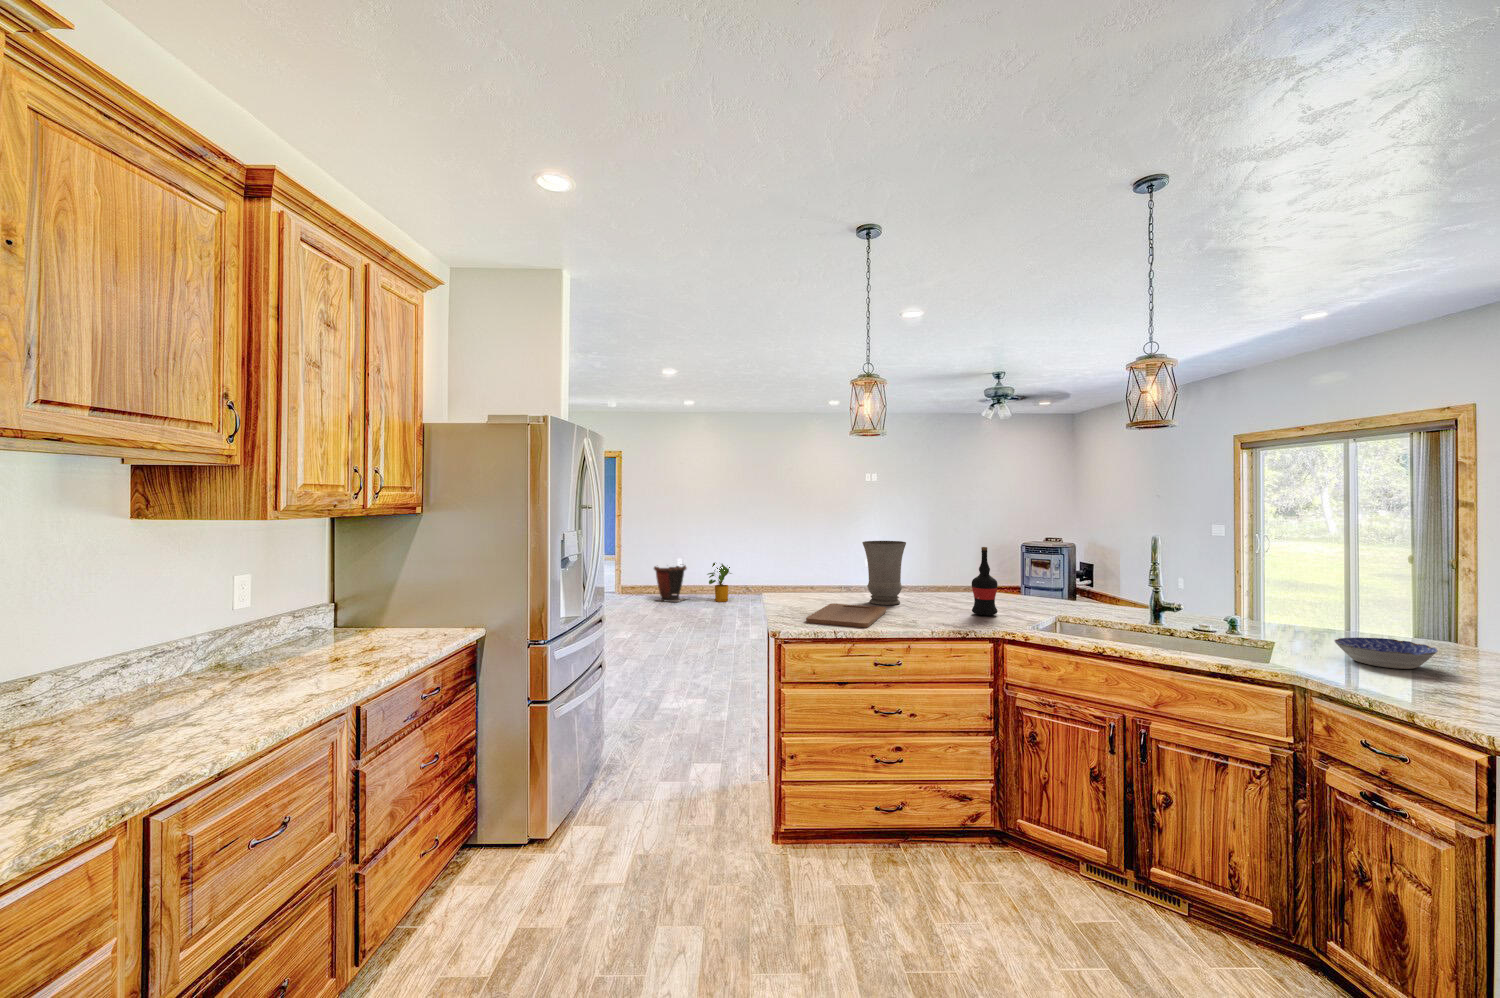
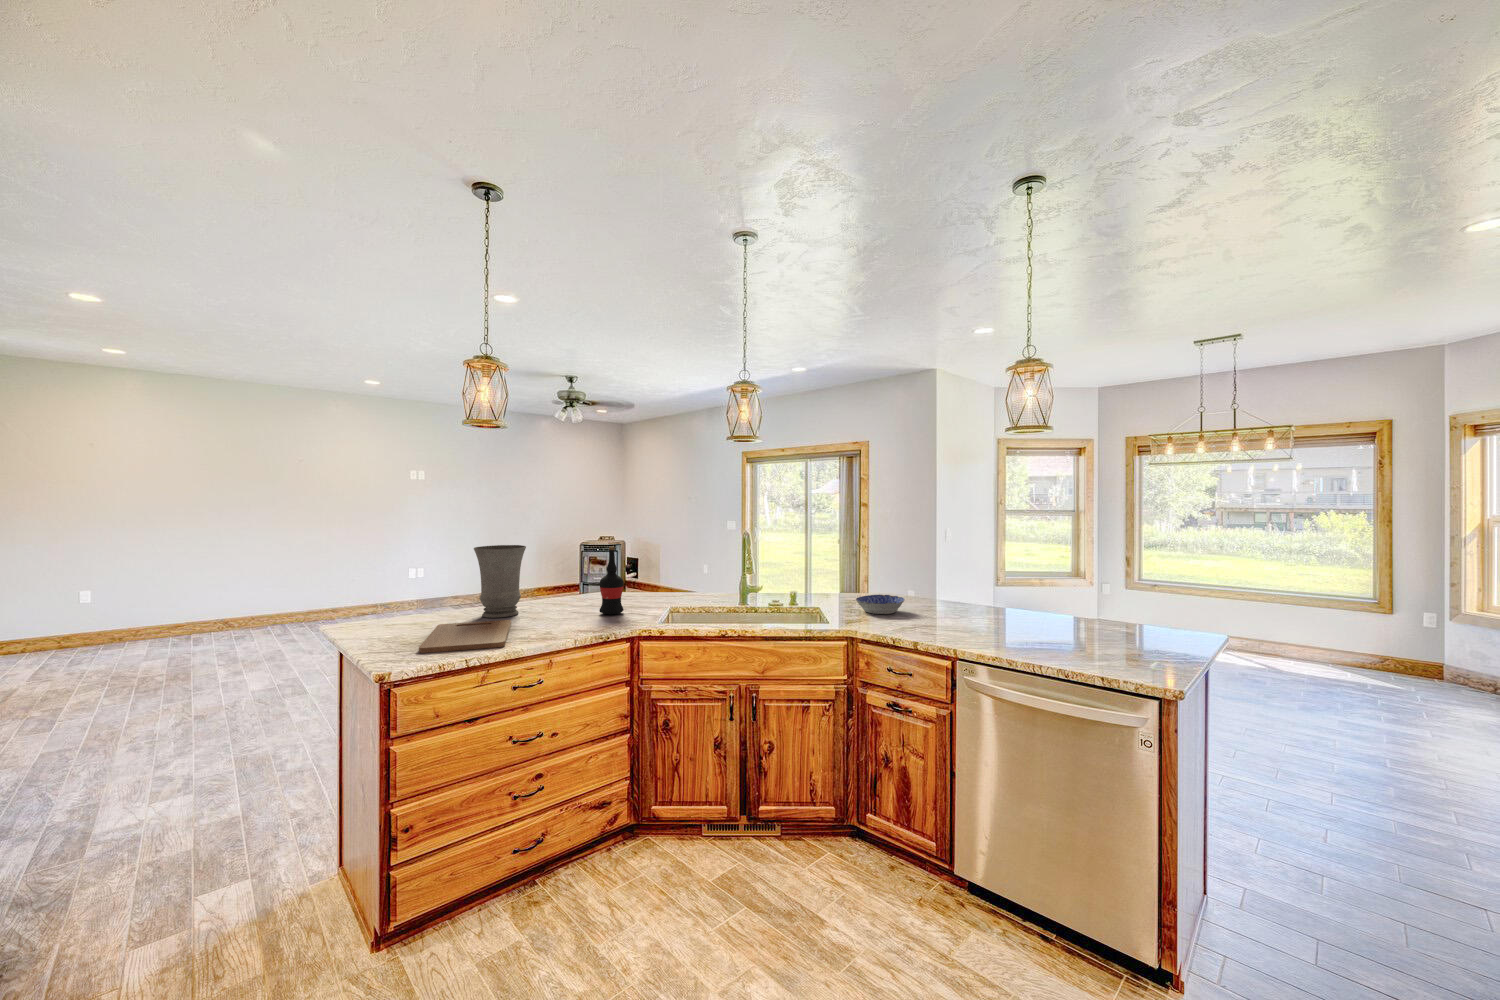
house plant: present [707,563,731,602] -> none [159,585,214,643]
trash can: present [654,566,686,602] -> none [38,595,124,658]

